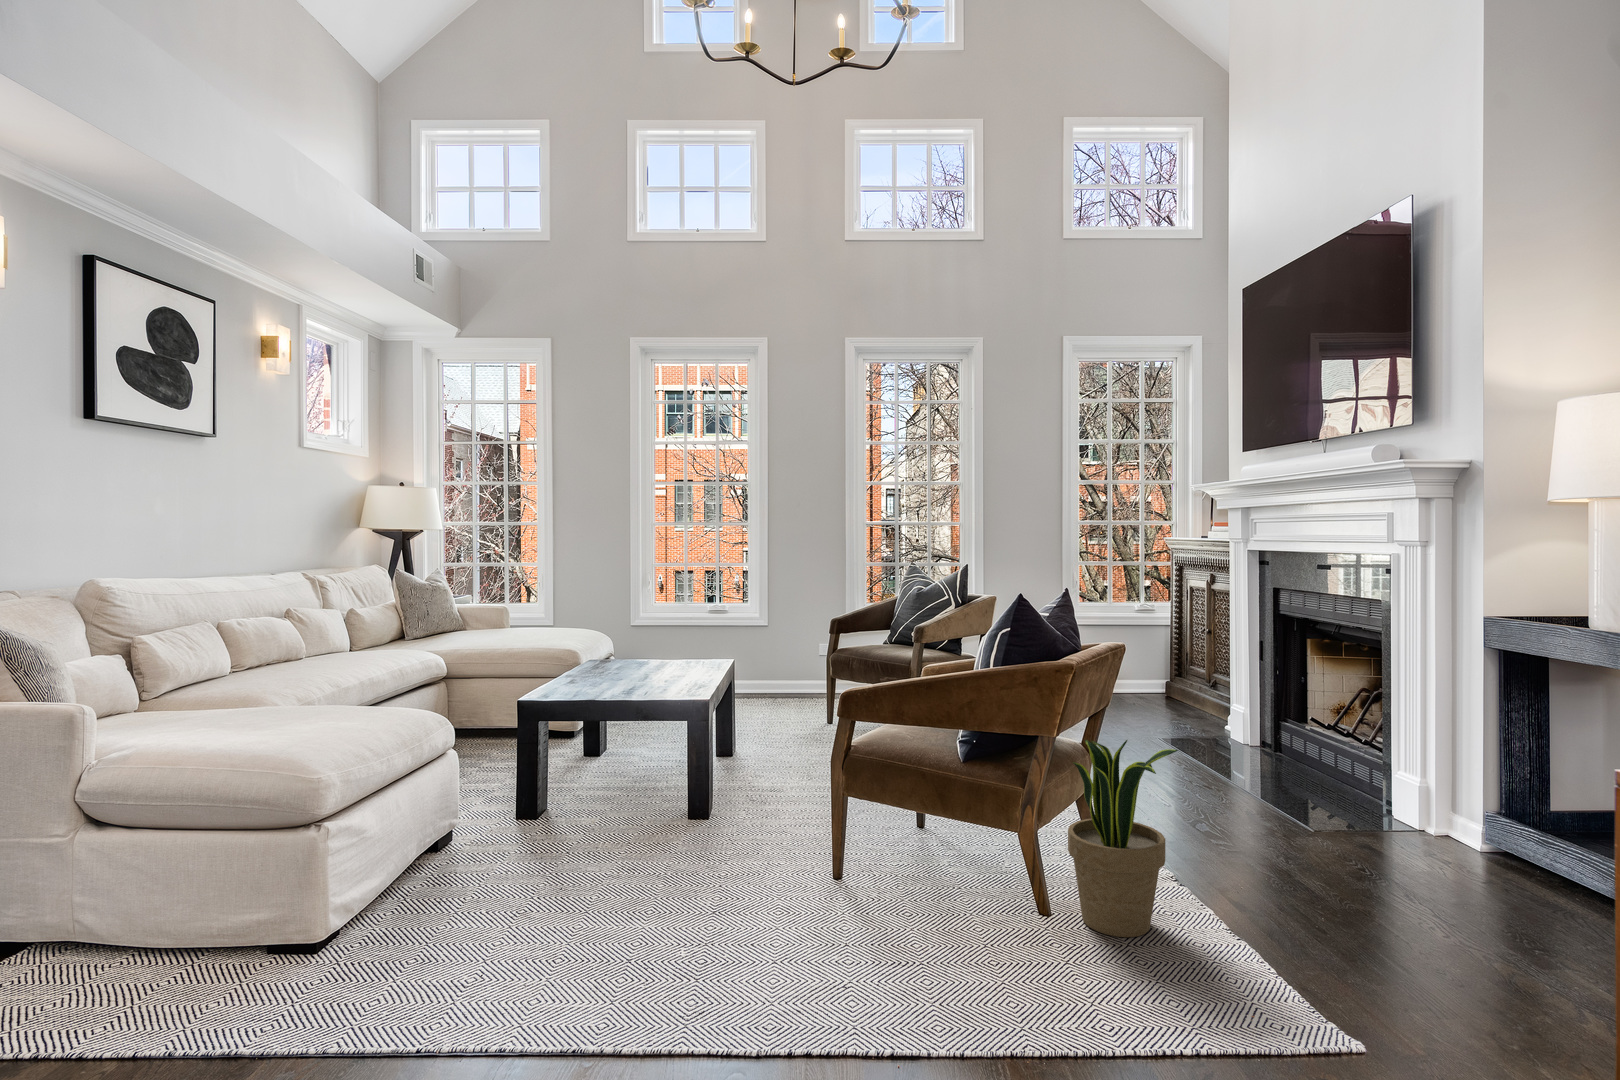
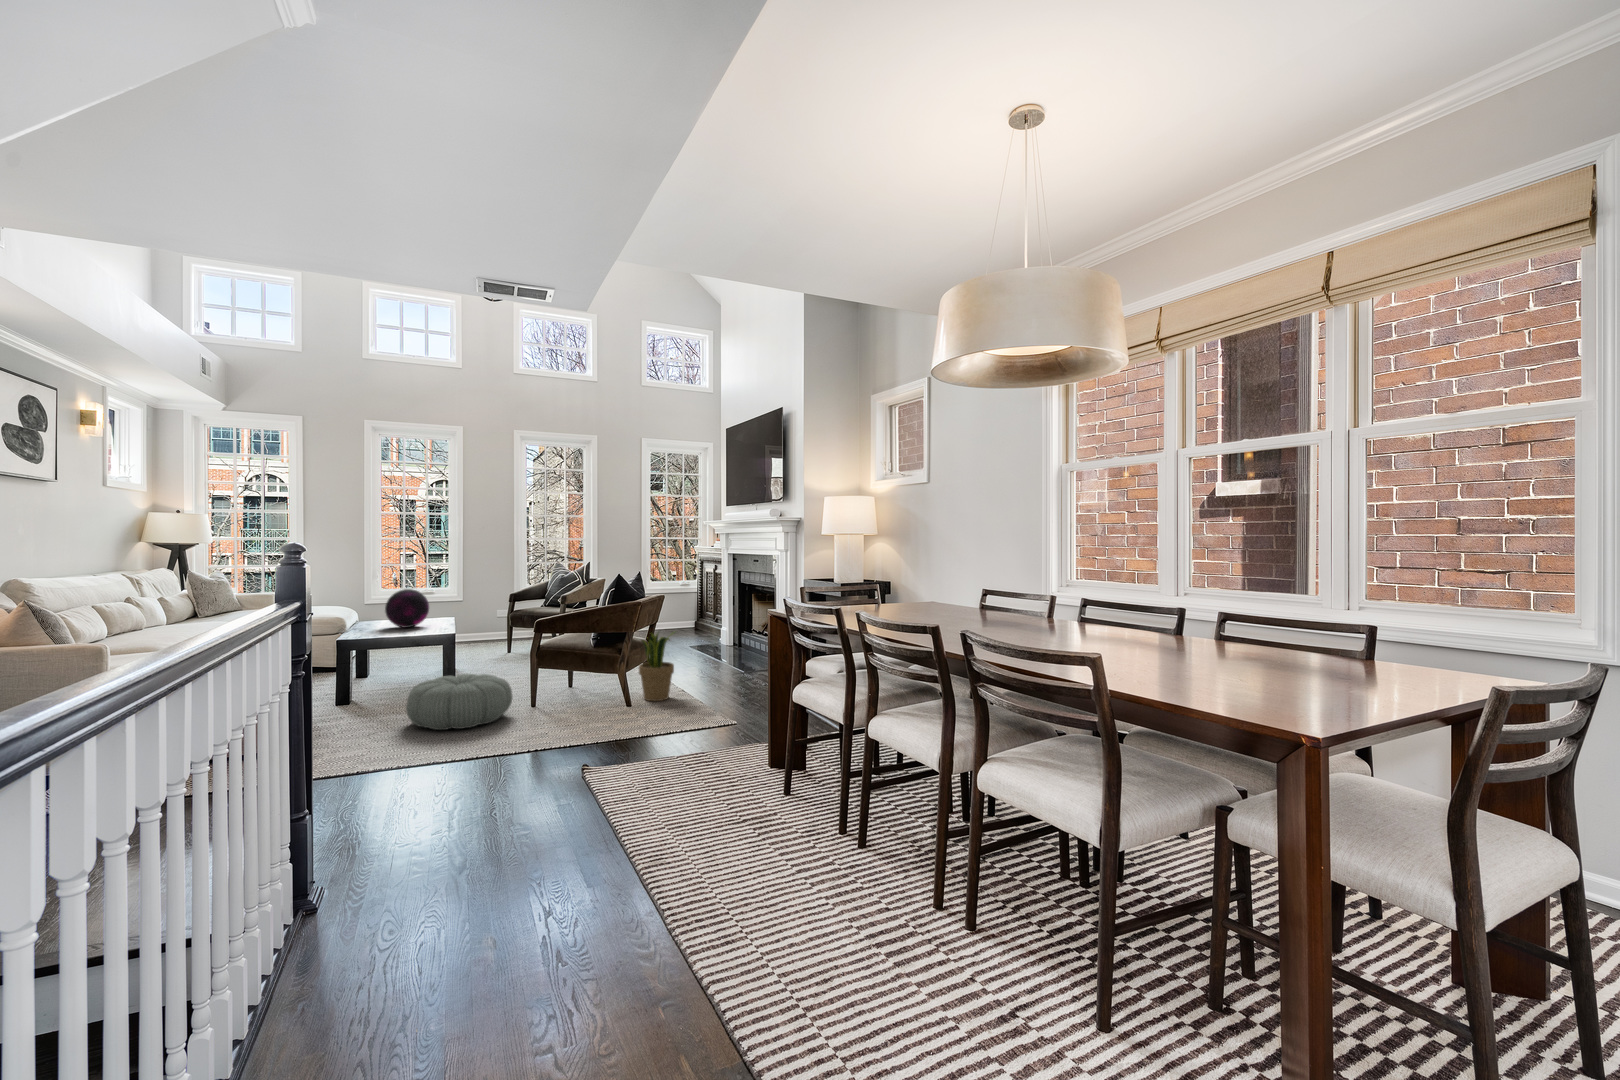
decorative orb: none [599,607,670,677] -> present [385,589,429,628]
pouf: none [526,806,759,966] -> present [406,674,512,730]

